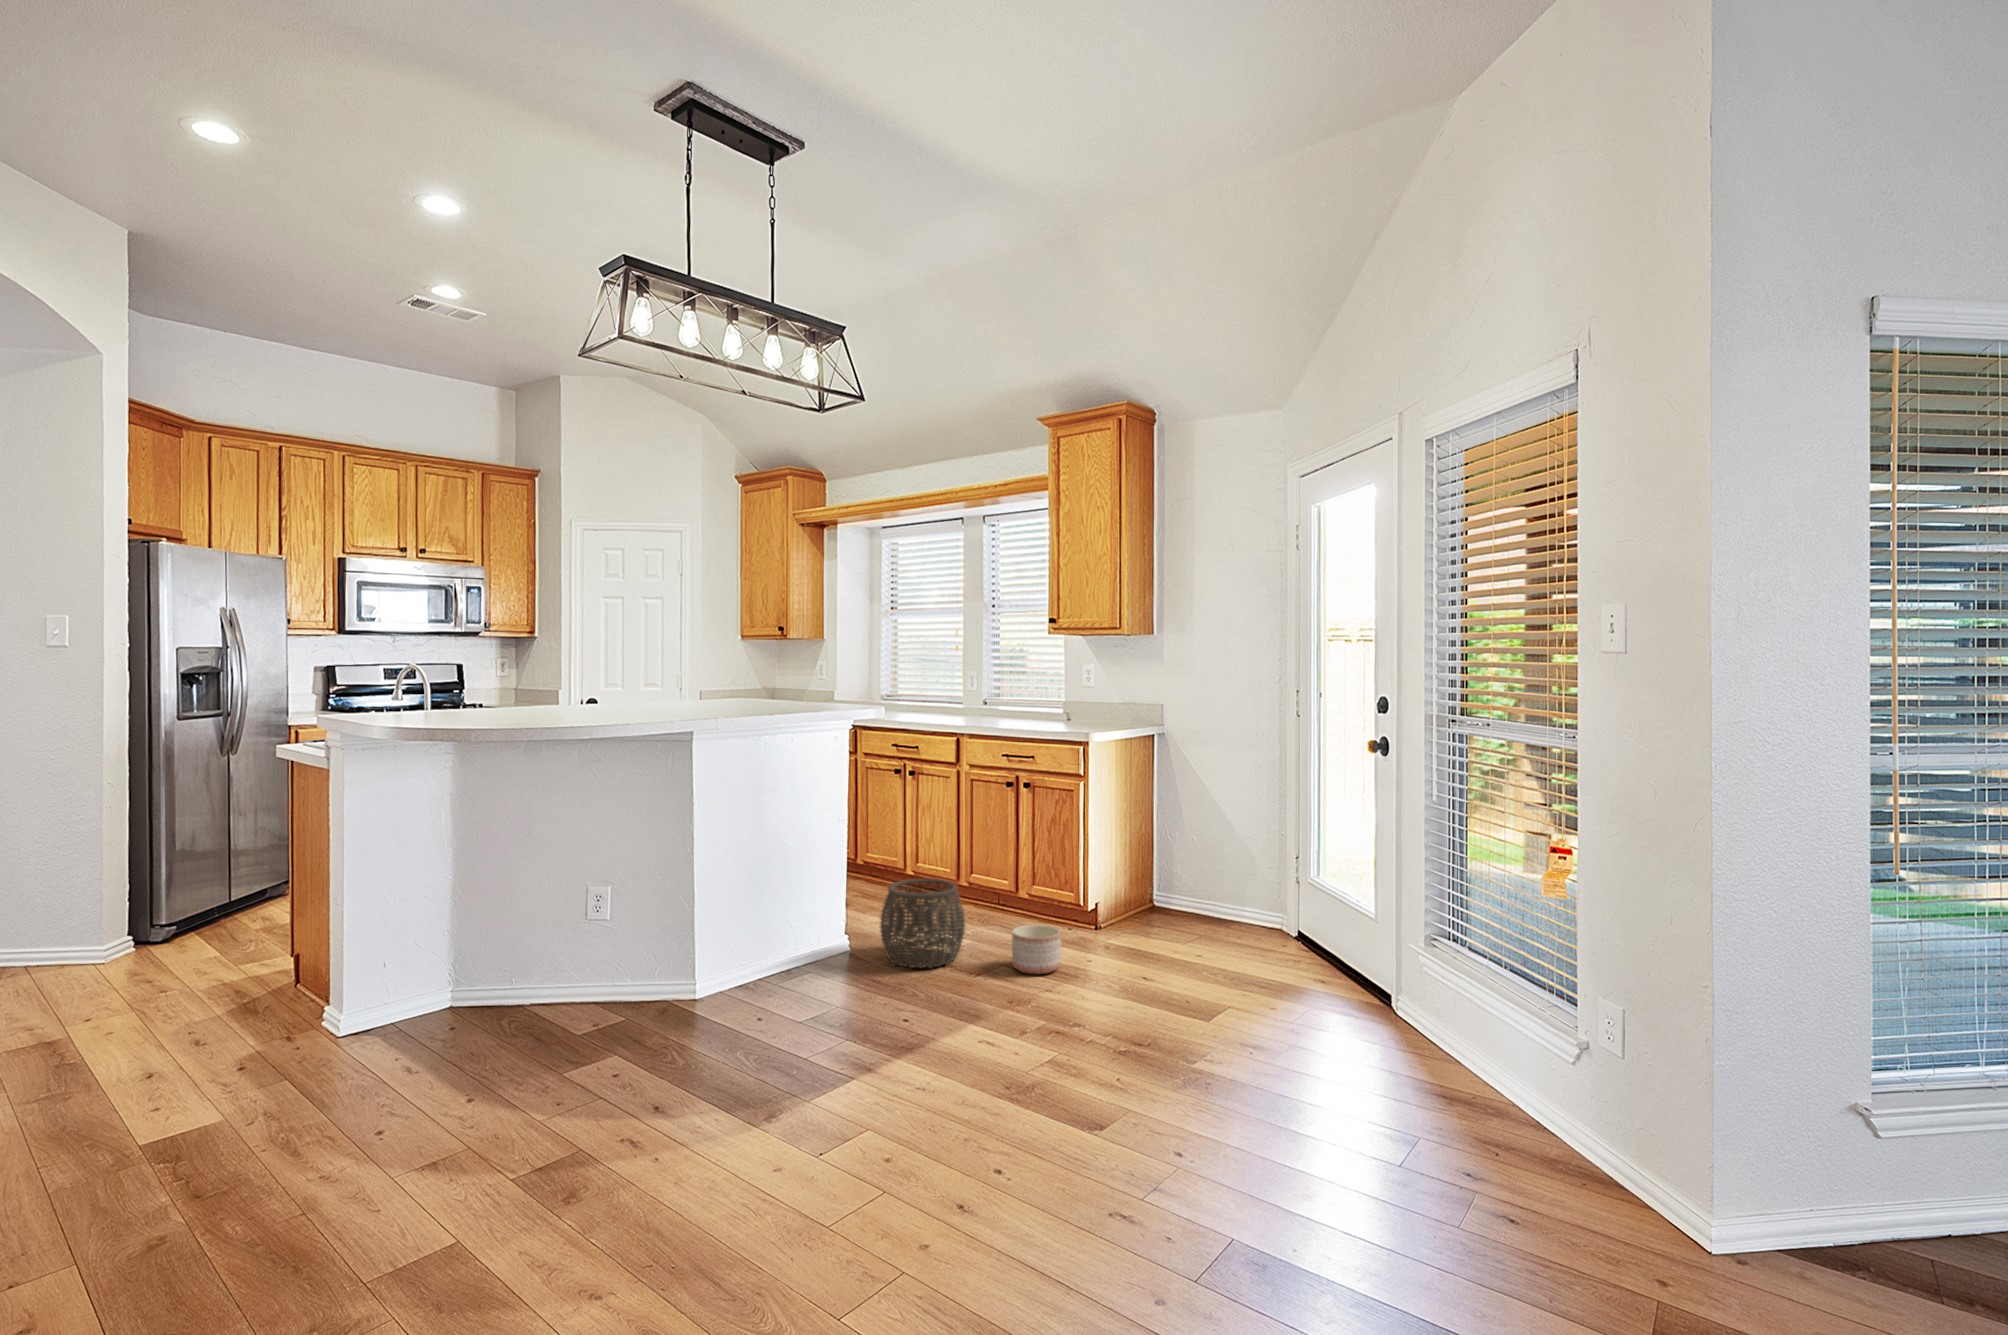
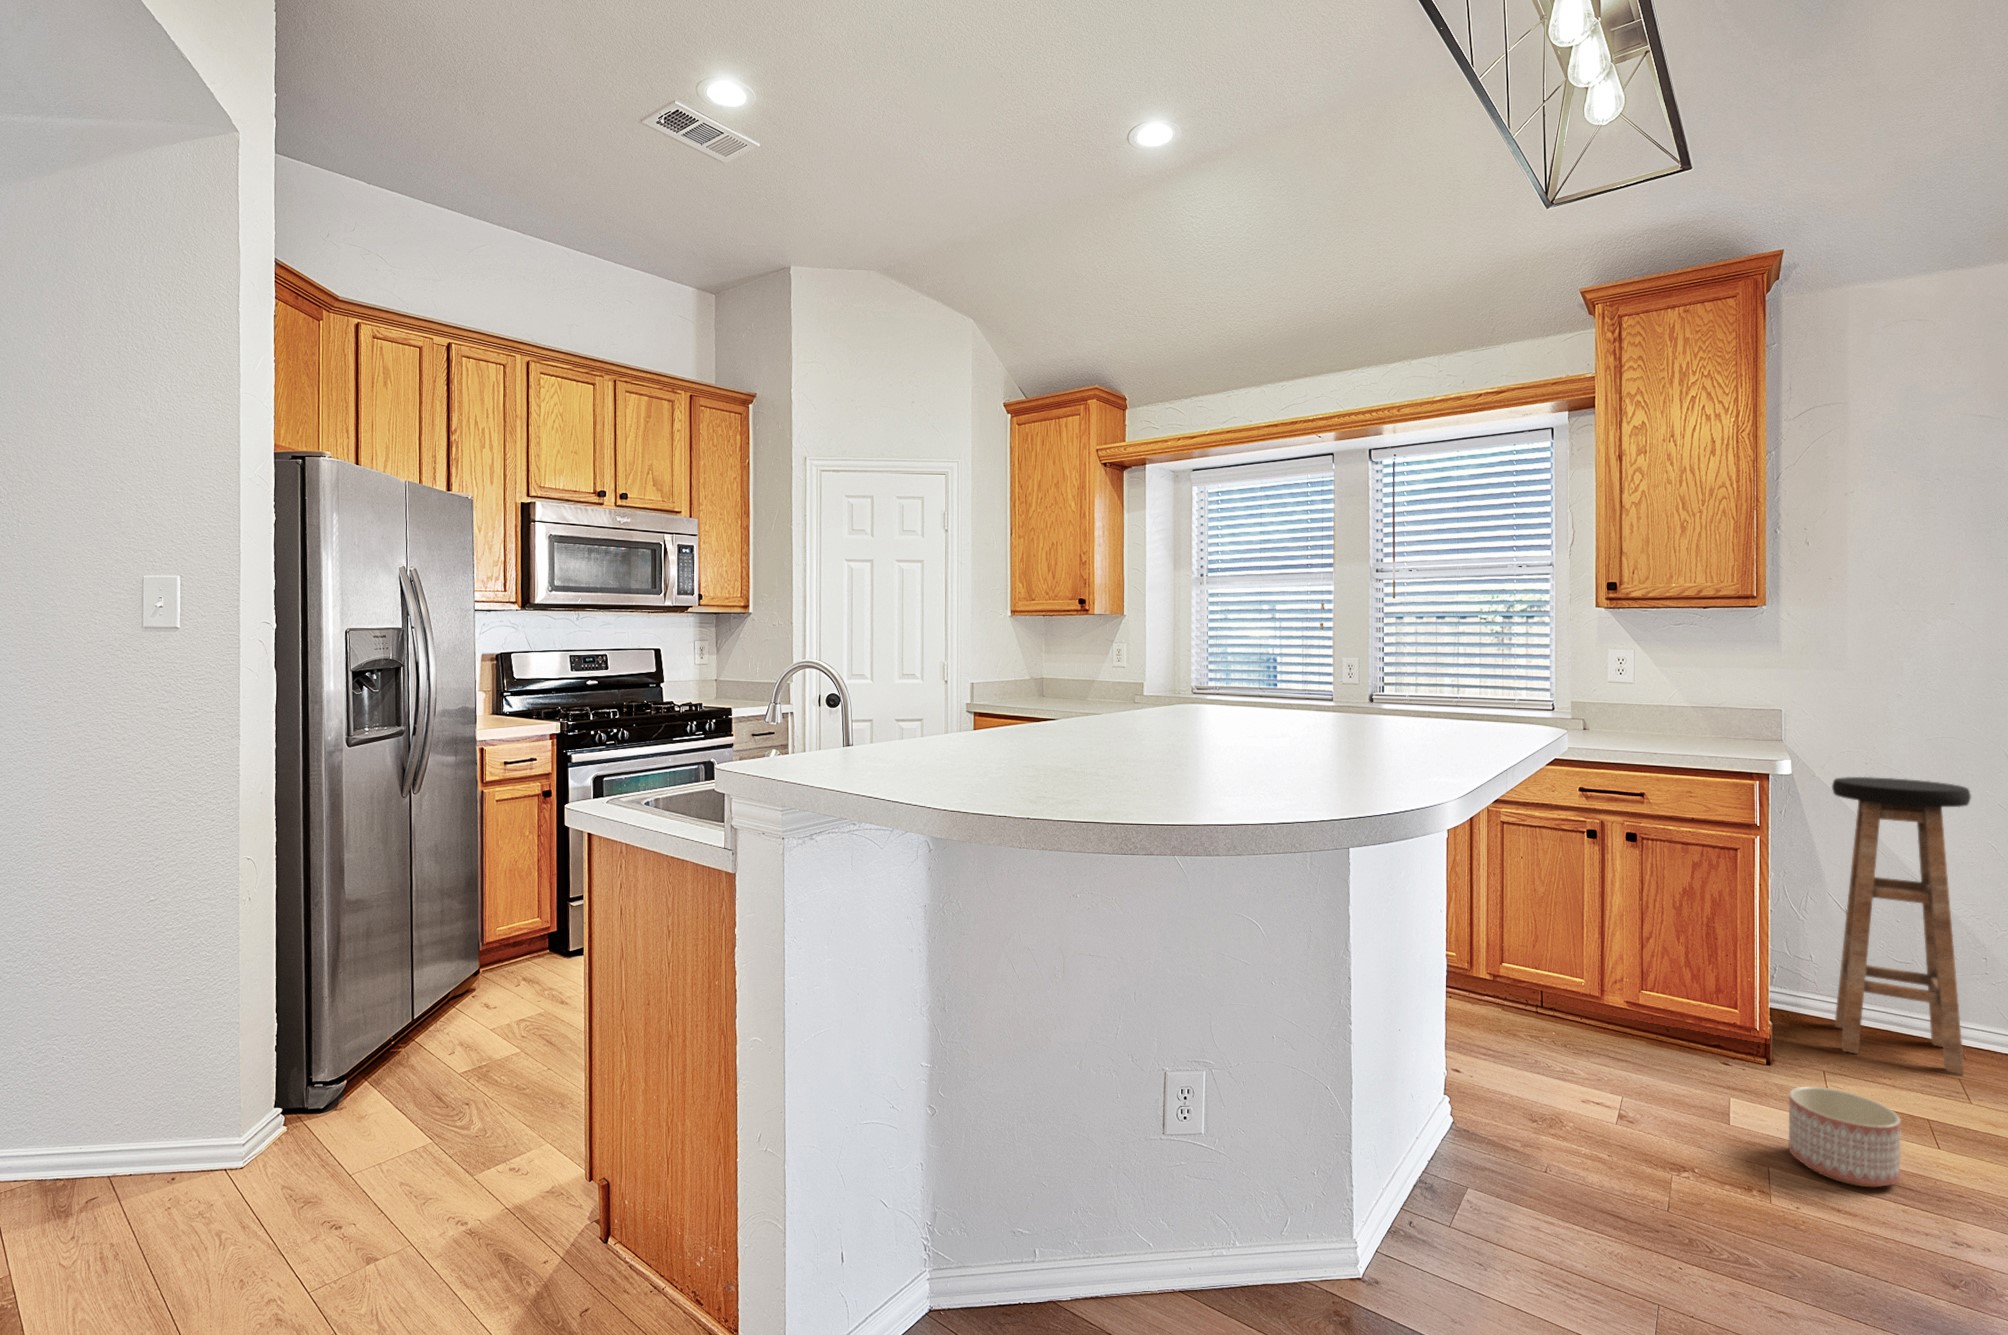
bar stool: none [1154,749,1229,935] -> present [1832,777,1971,1074]
woven basket: present [880,879,965,968] -> none [1531,1001,1705,1174]

